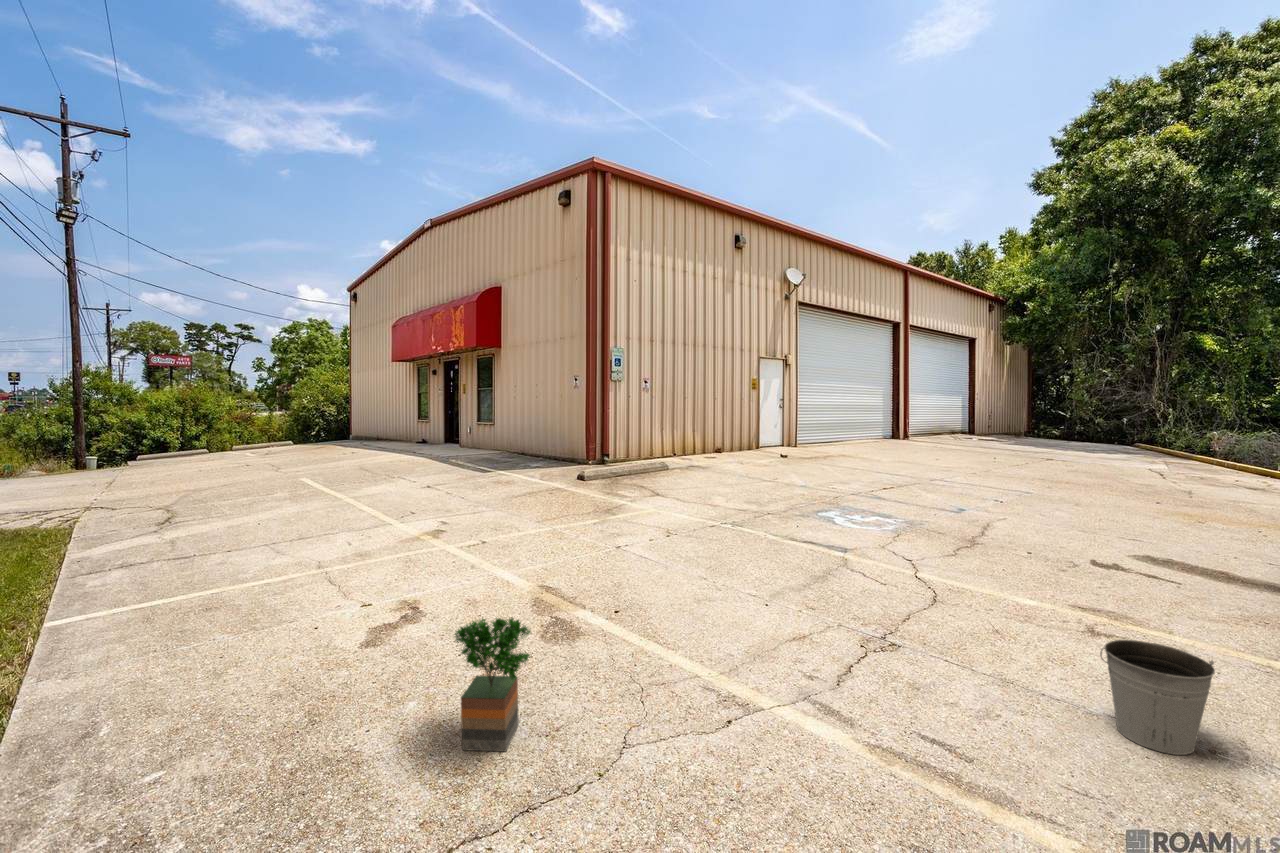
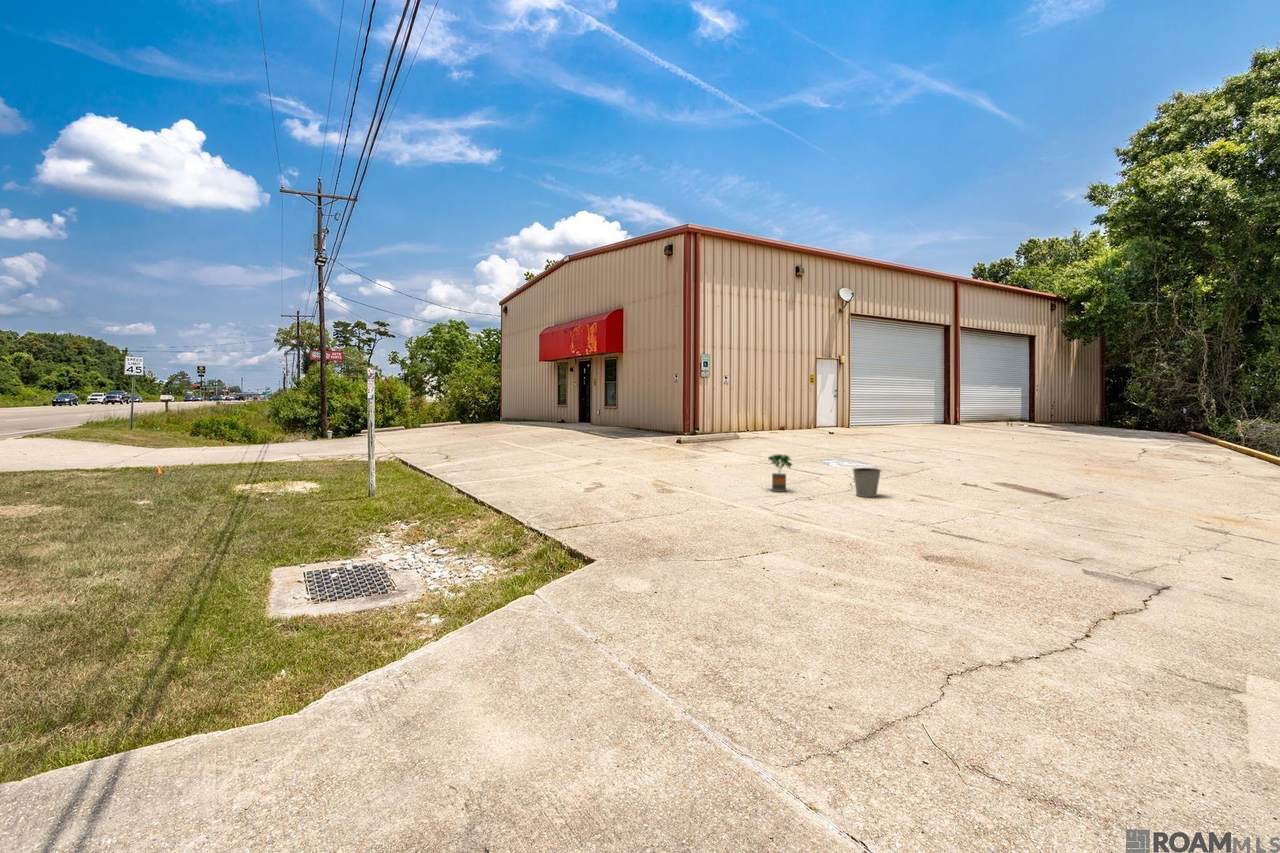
potted tree: present [455,618,531,752] -> present [768,454,792,492]

